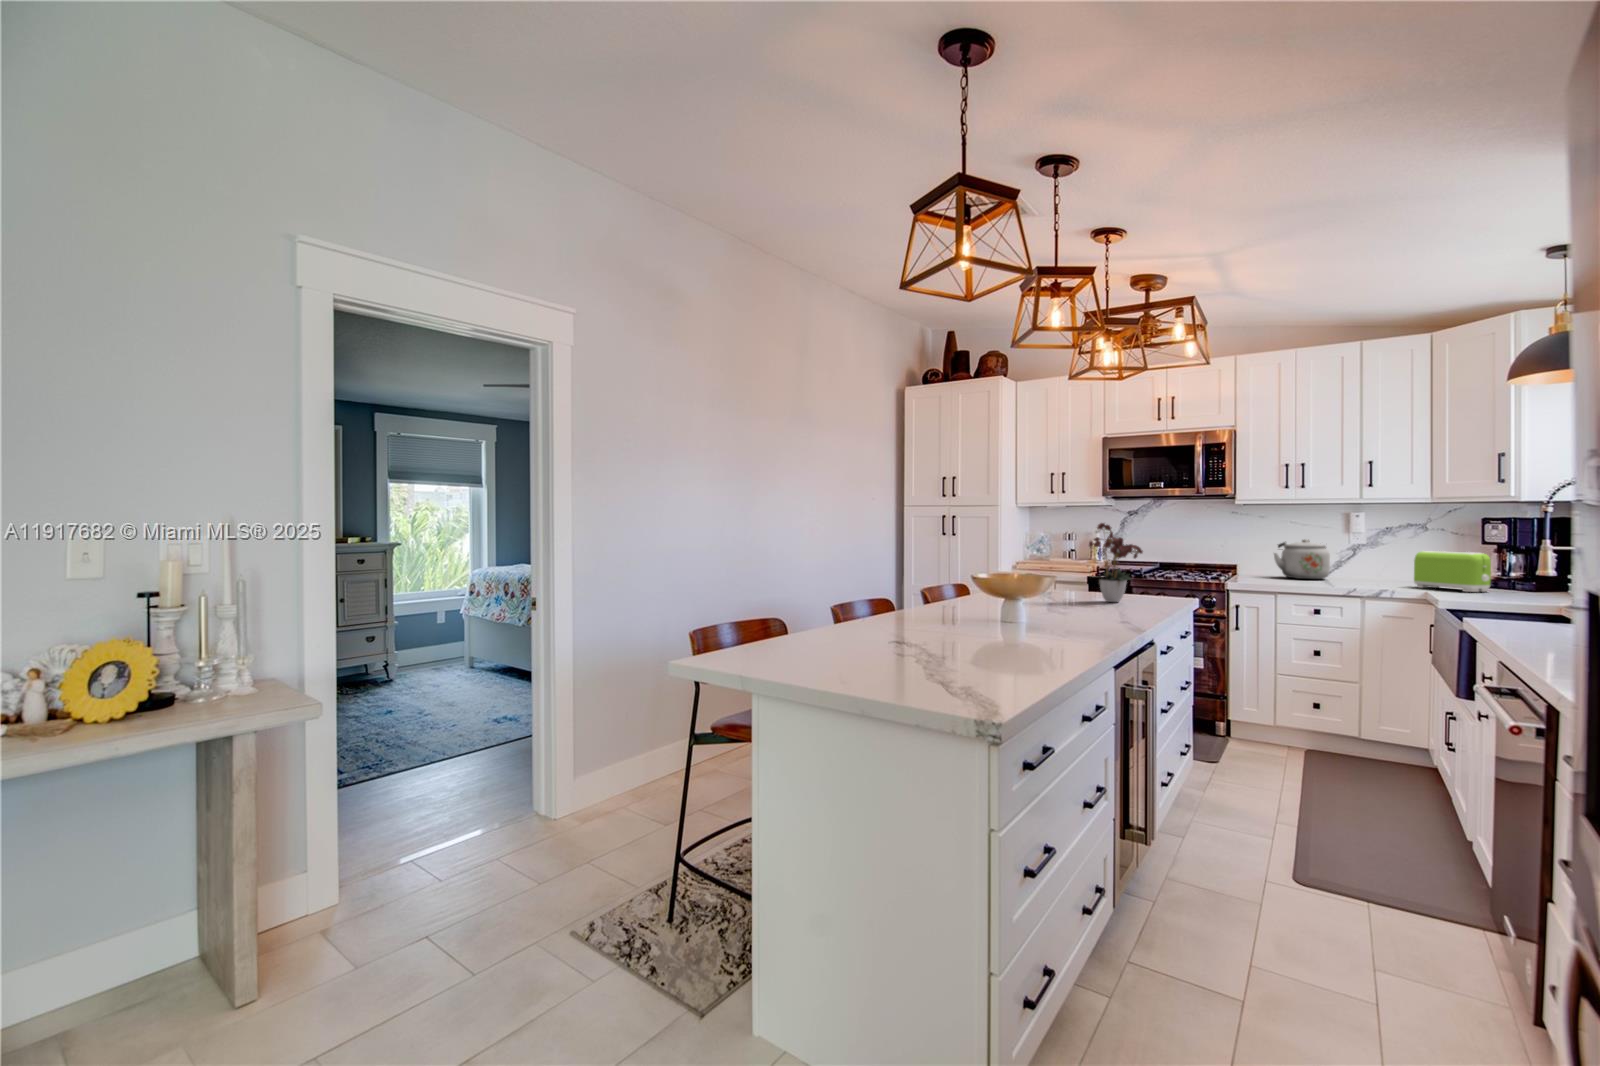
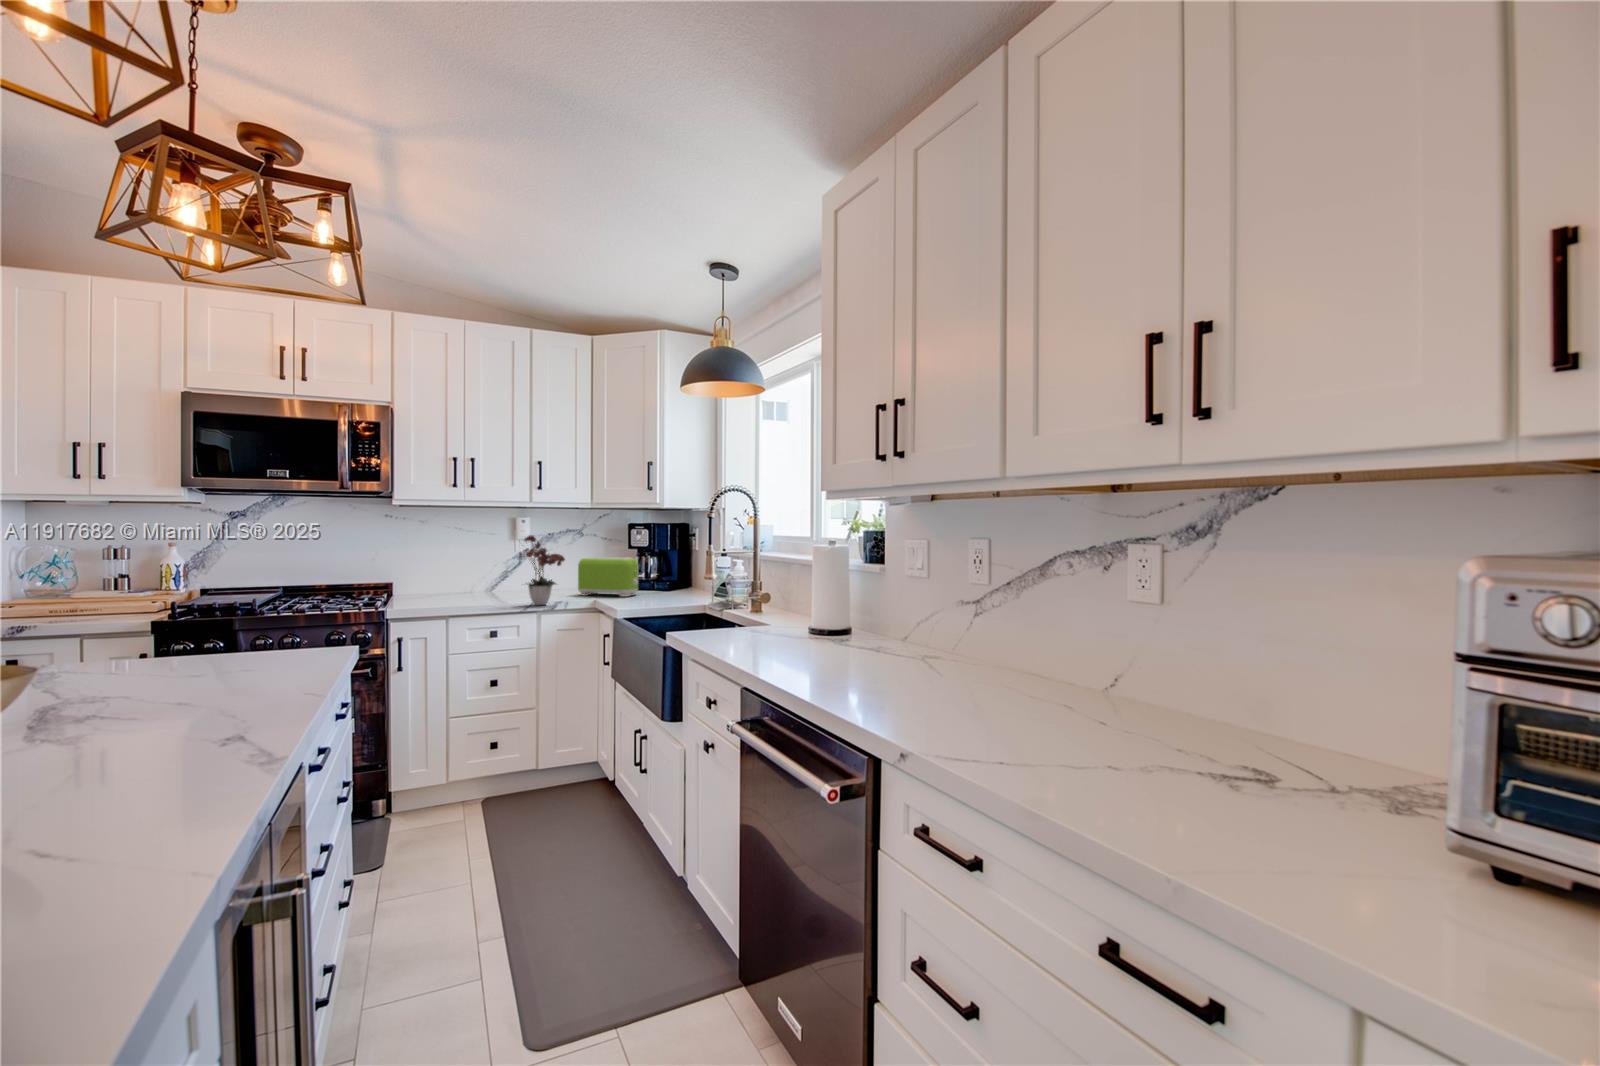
flower arrangement: present [1089,523,1143,602] -> present [519,535,565,605]
kettle: present [1274,539,1330,579] -> none [437,548,497,594]

